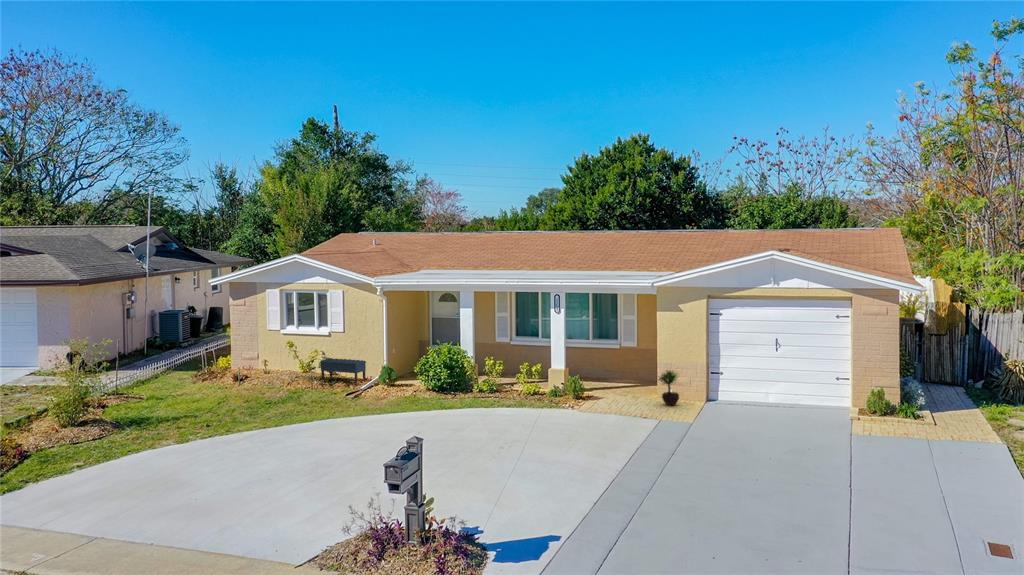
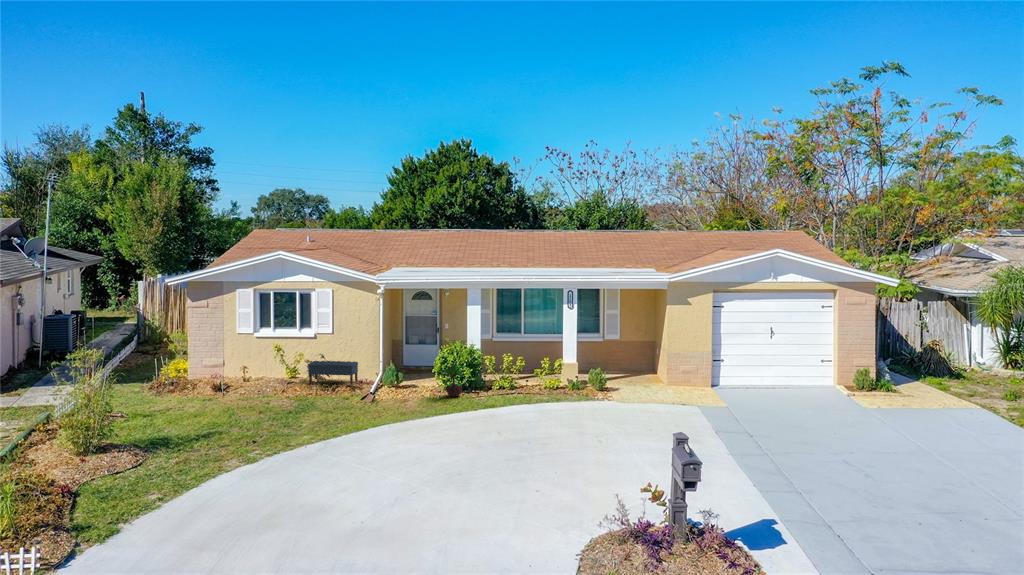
potted tree: present [659,371,679,405] -> present [444,362,462,397]

